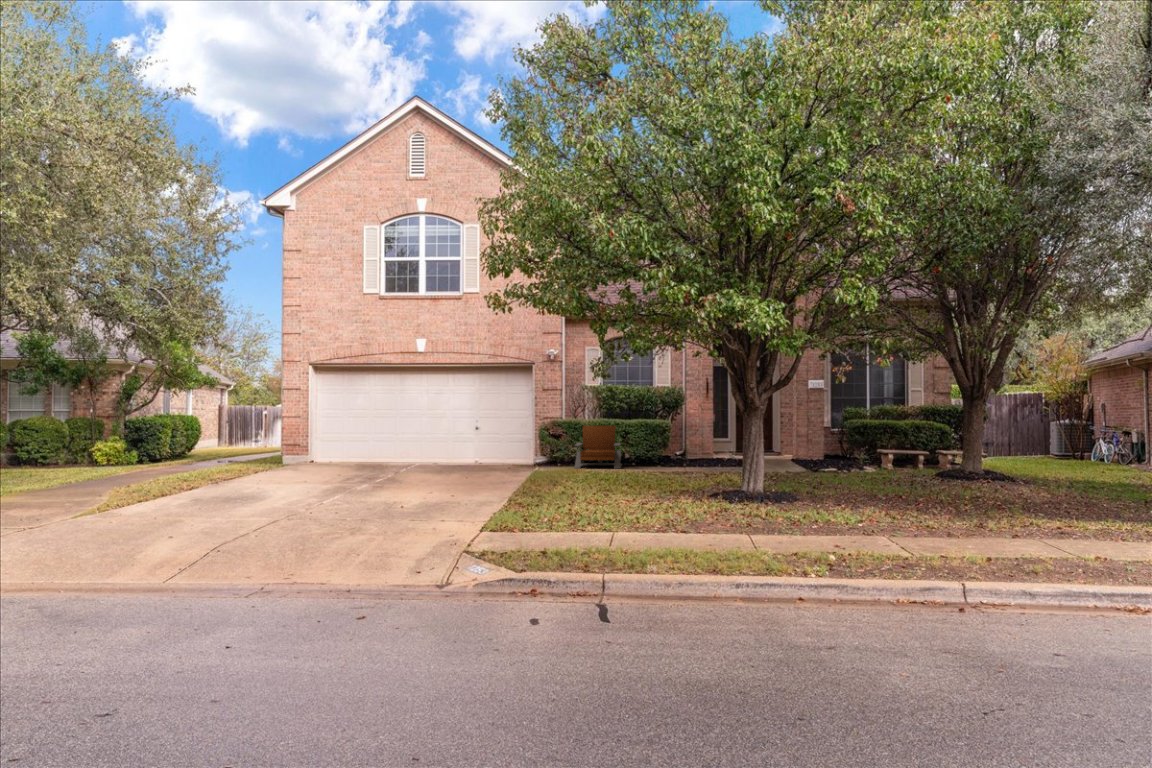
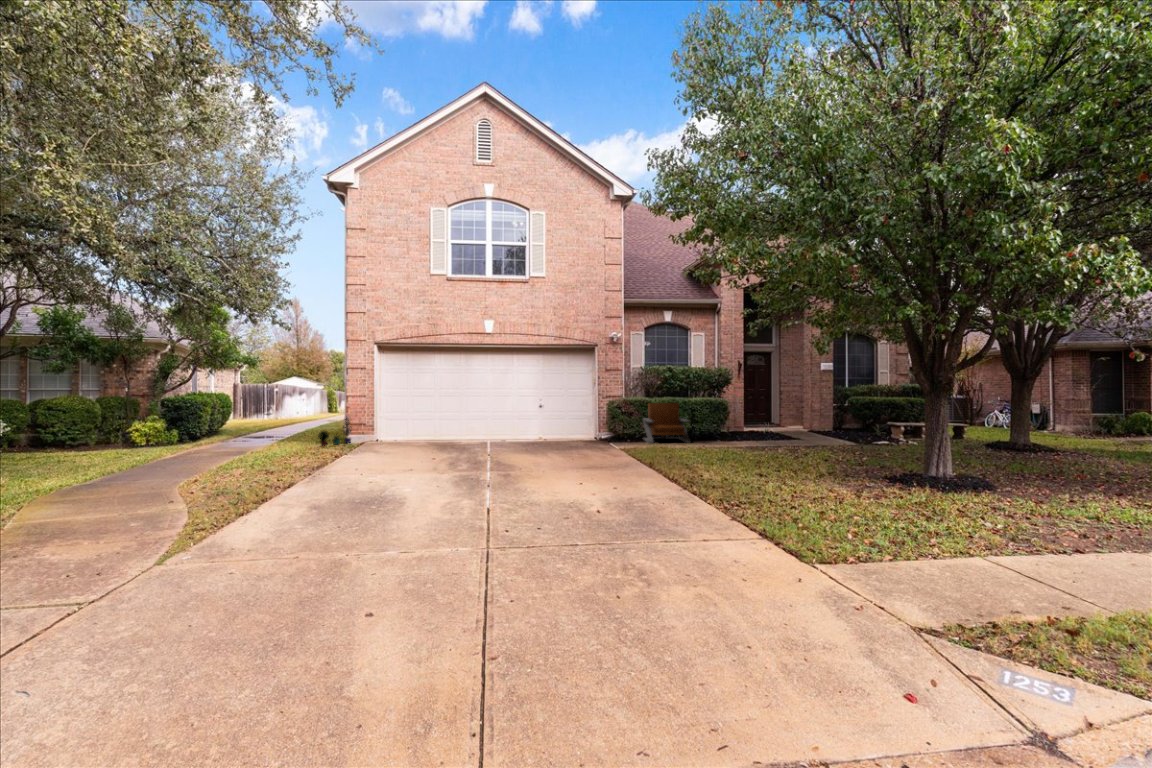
potted plant: none [249,437,285,466] -> present [318,418,352,446]

